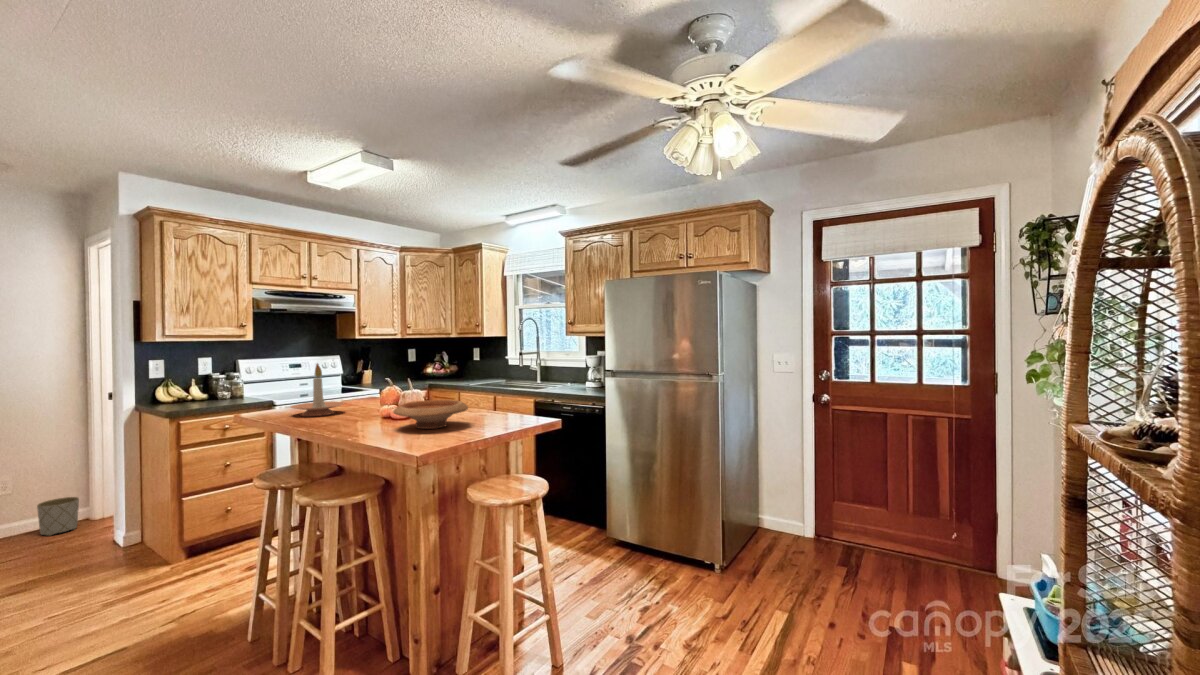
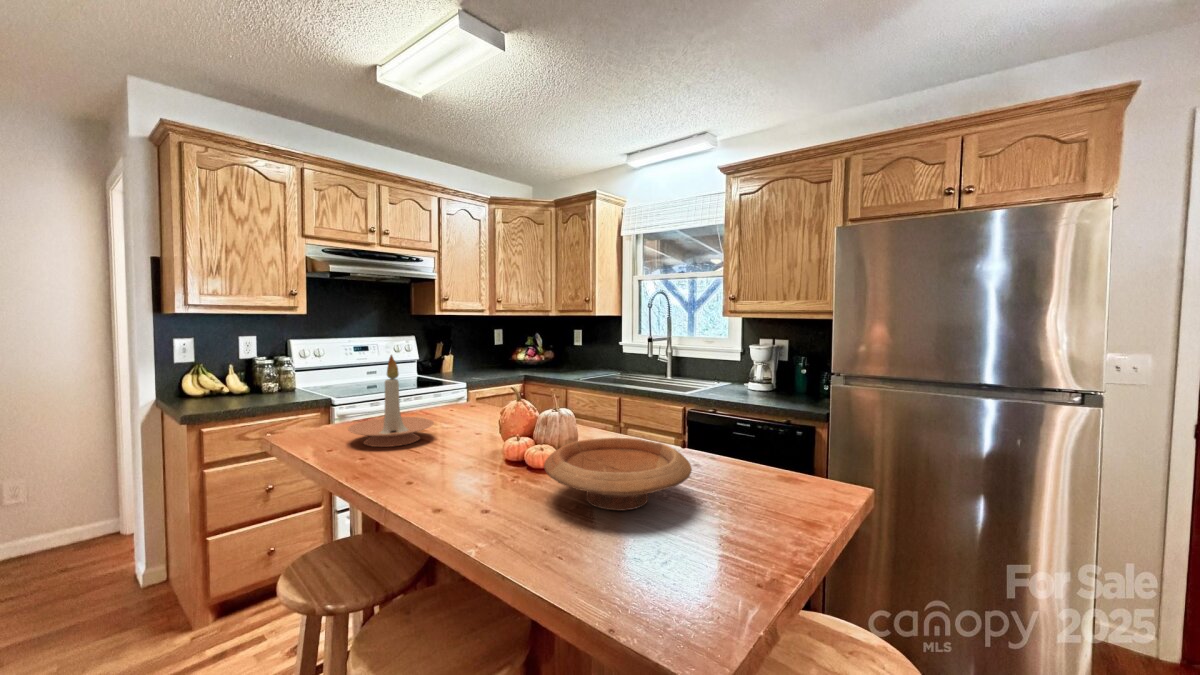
planter: present [37,497,79,536] -> none [48,509,100,560]

